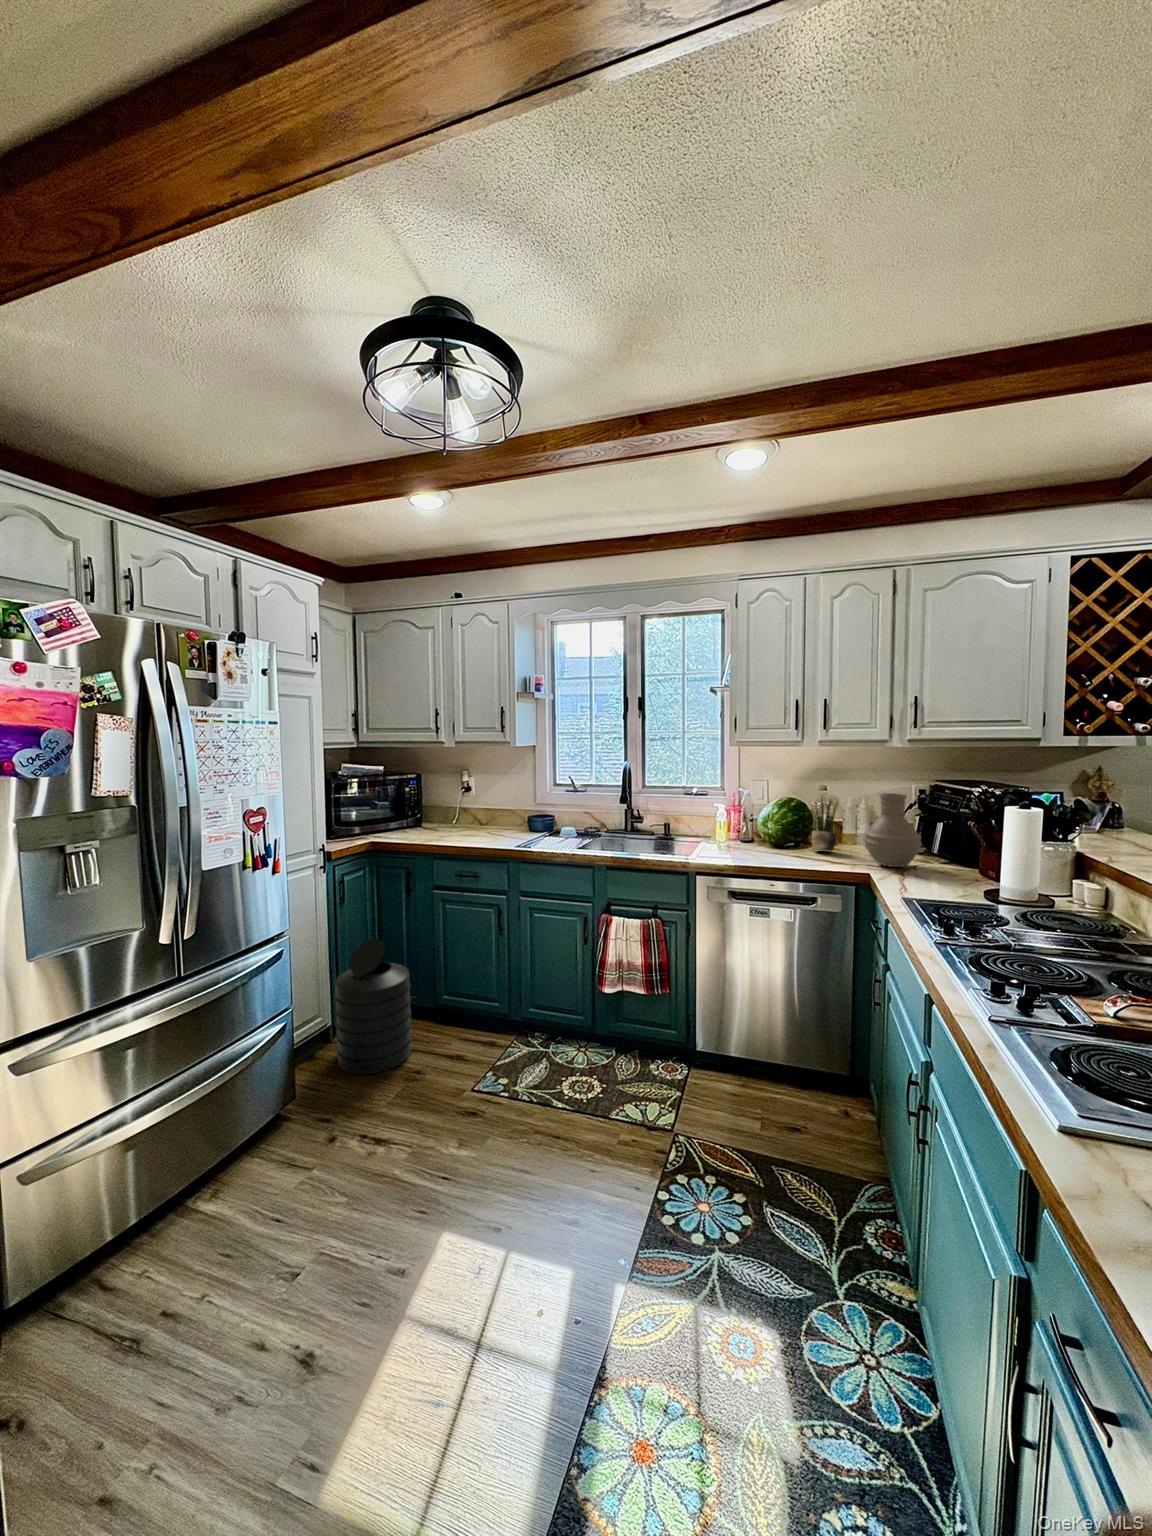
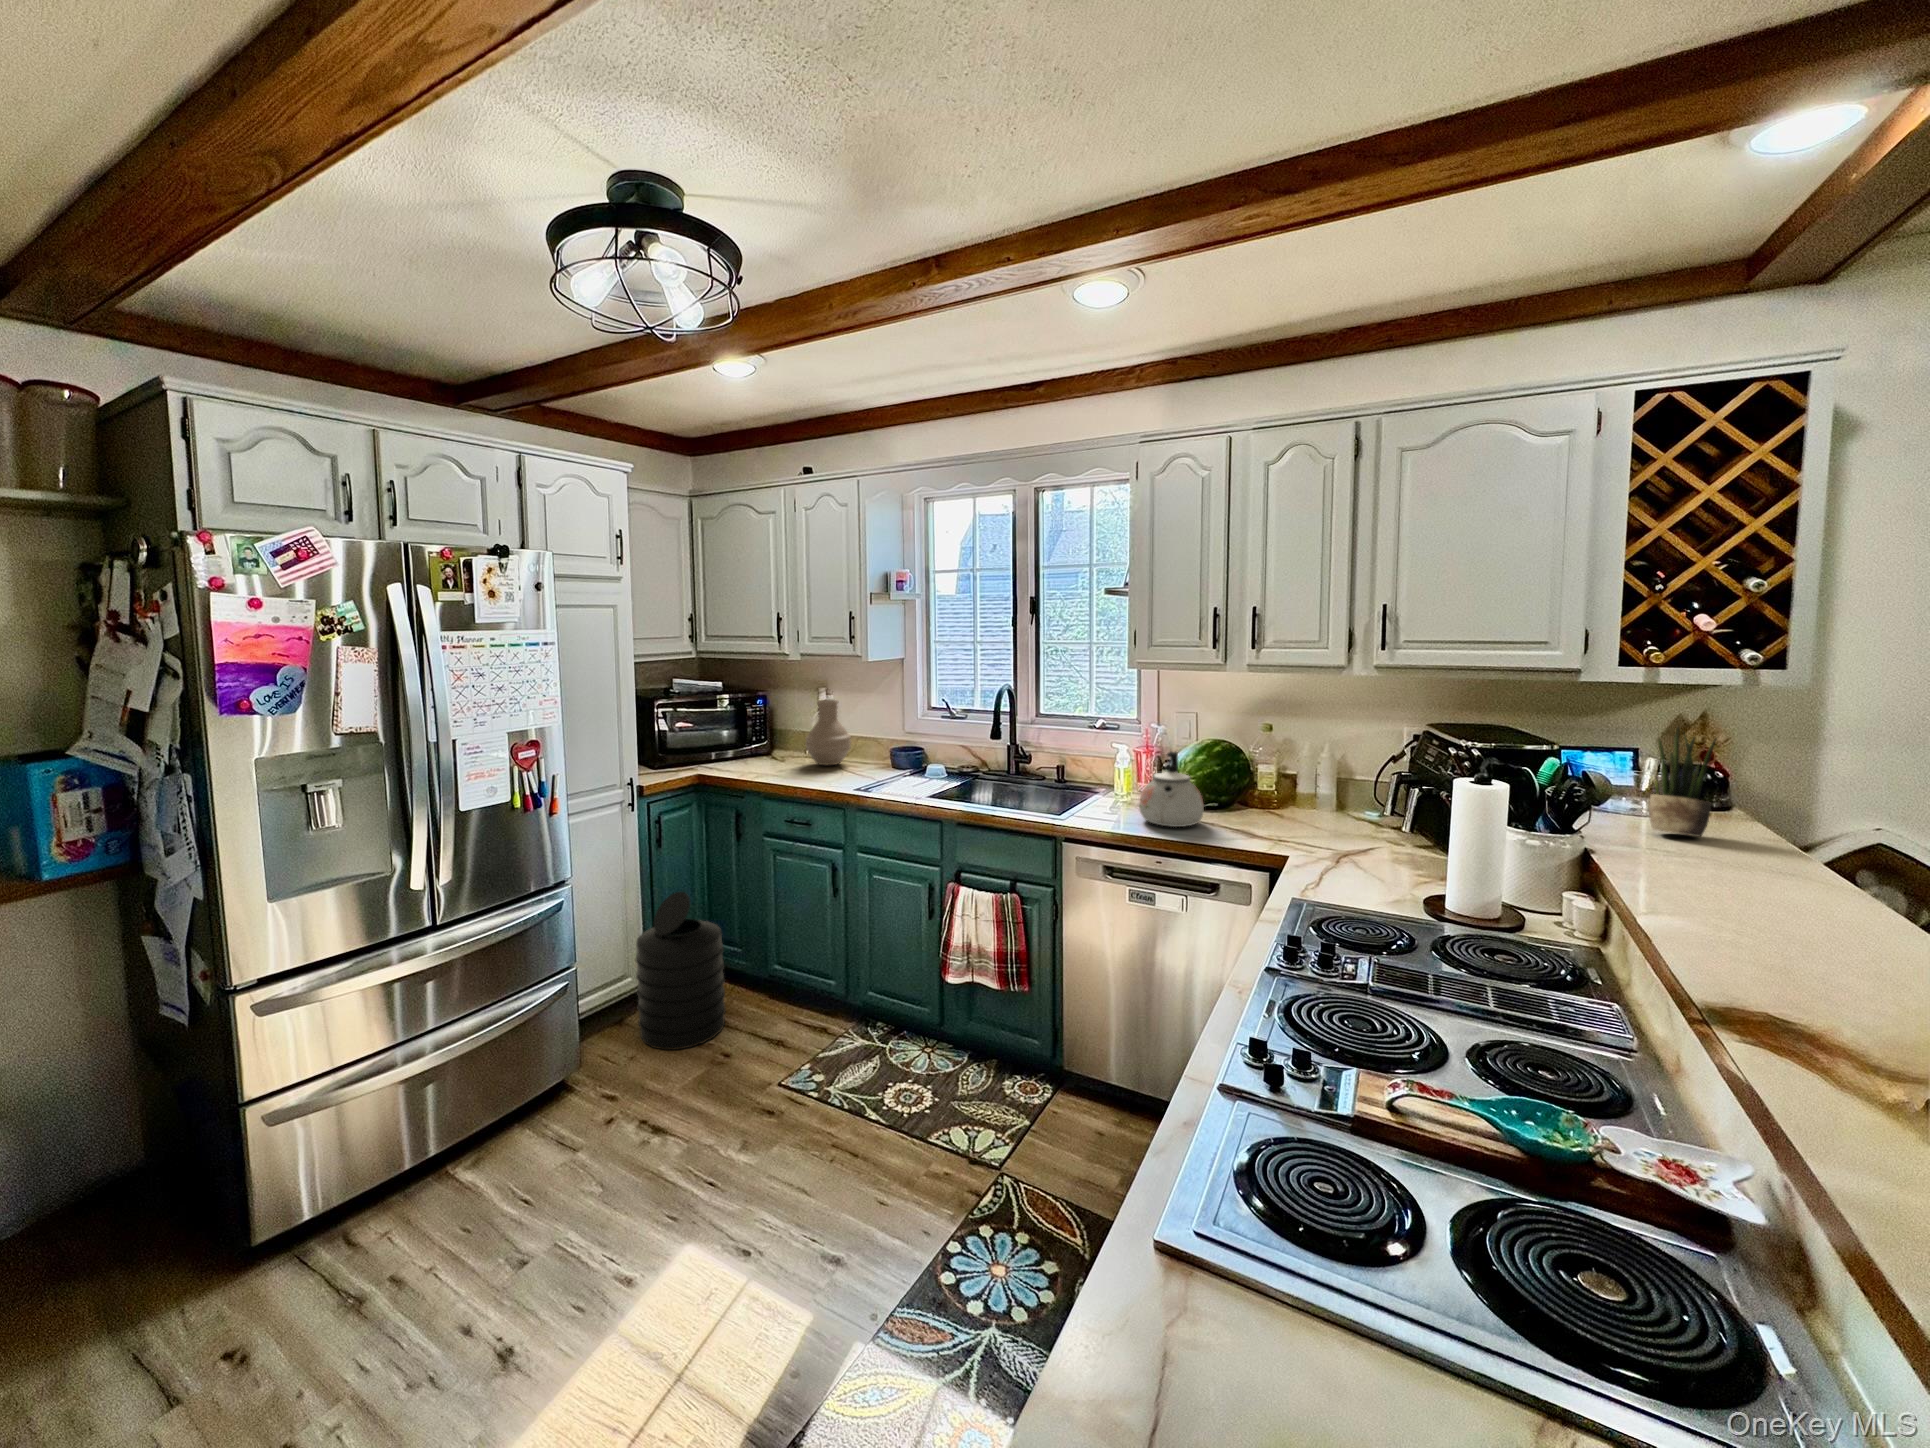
vase: present [864,793,922,867] -> present [805,699,851,765]
potted plant: present [812,798,837,851] -> present [1649,727,1716,837]
kettle: none [746,805,793,859] -> present [1139,752,1204,827]

